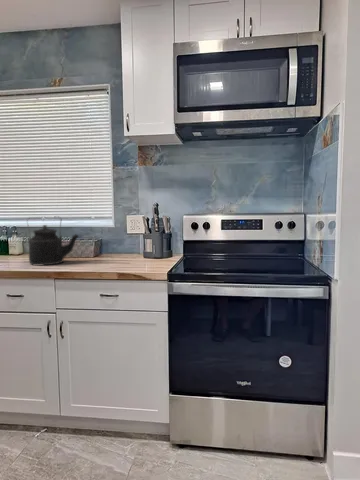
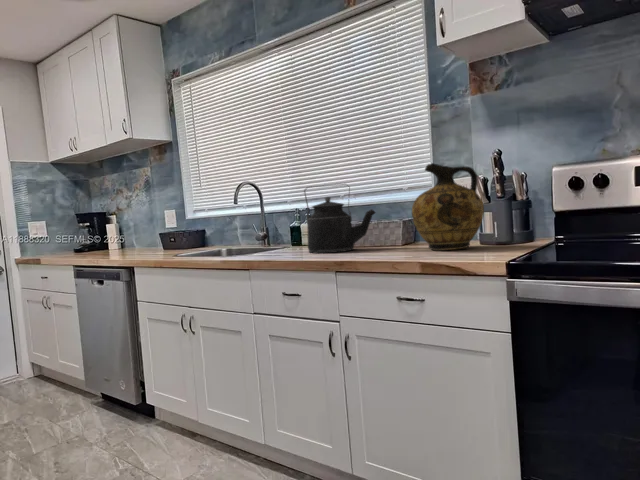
ceramic jug: none [106,210,149,263] -> present [412,163,484,250]

